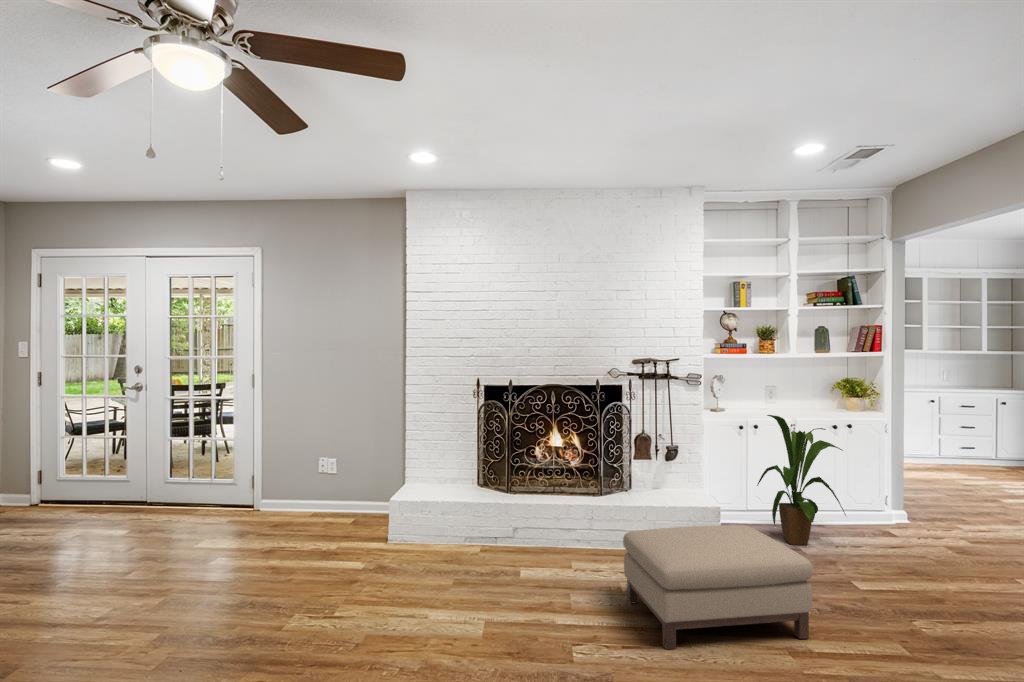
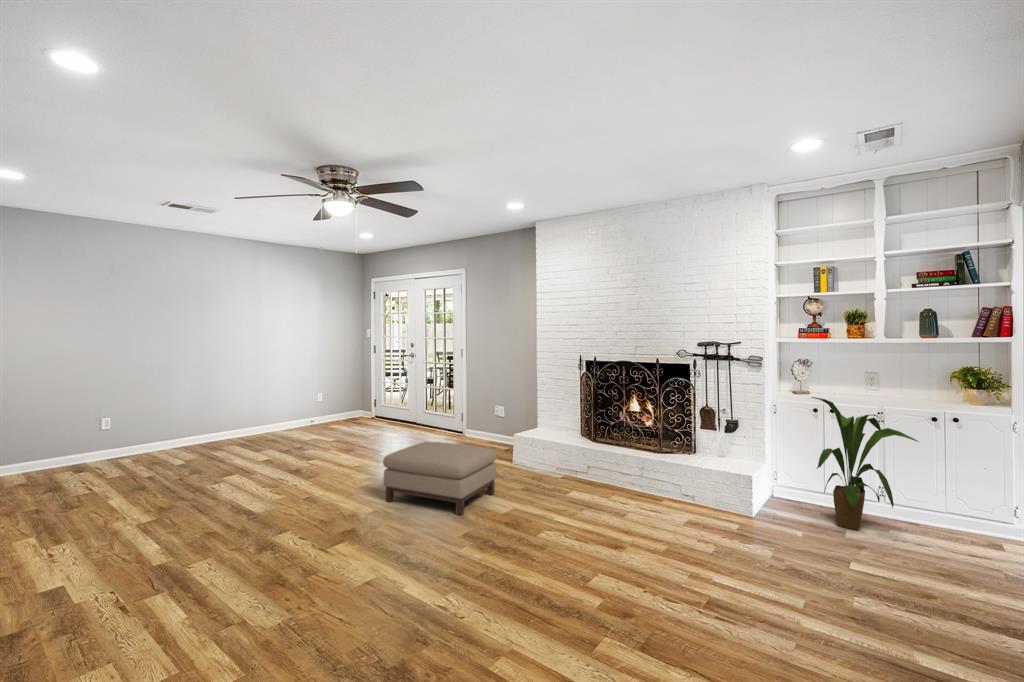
ottoman: present [623,525,813,649] -> present [383,442,497,515]

